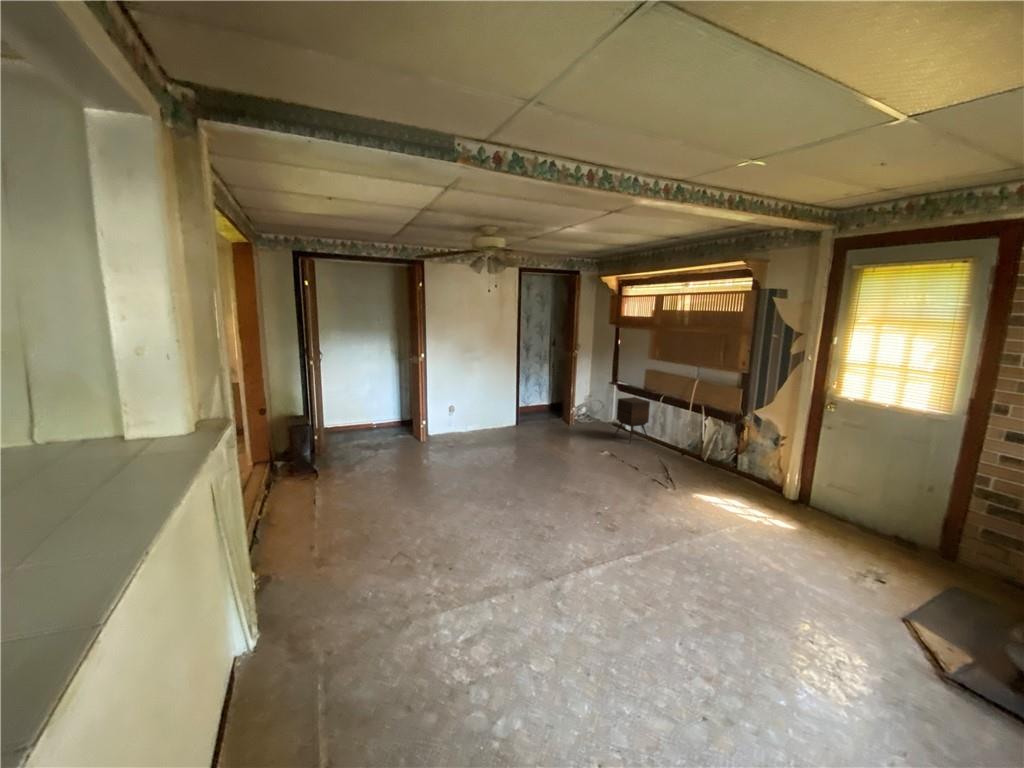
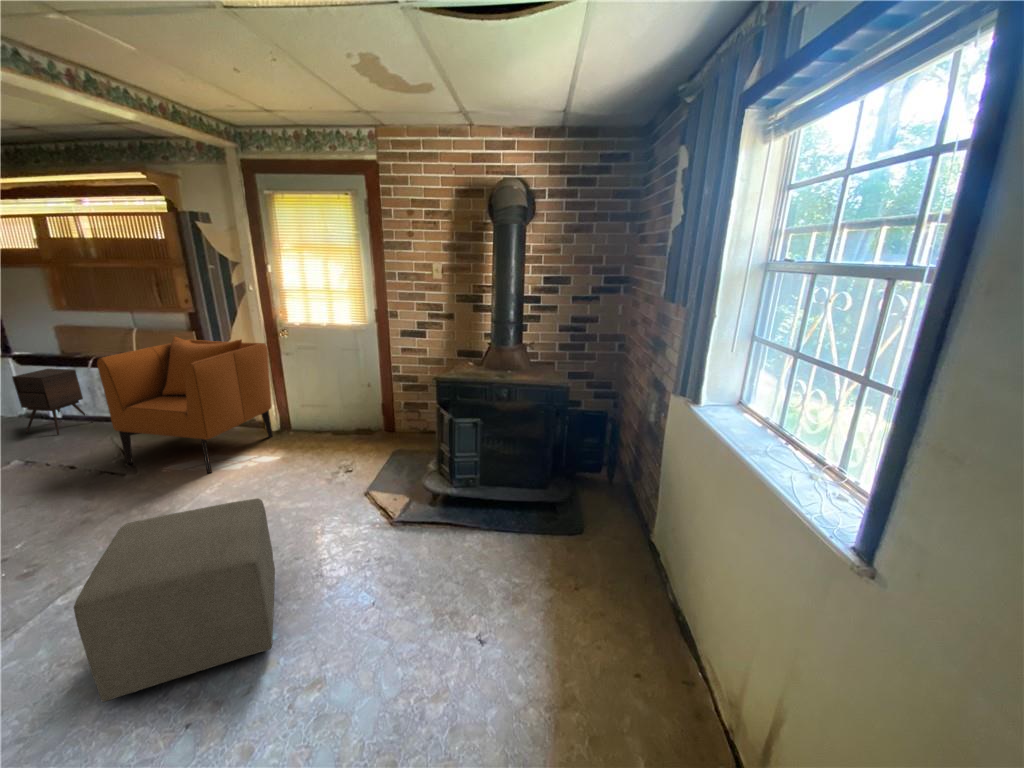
armchair: none [670,391,809,516] -> present [97,336,272,473]
ottoman: none [656,537,806,726] -> present [74,498,275,702]

